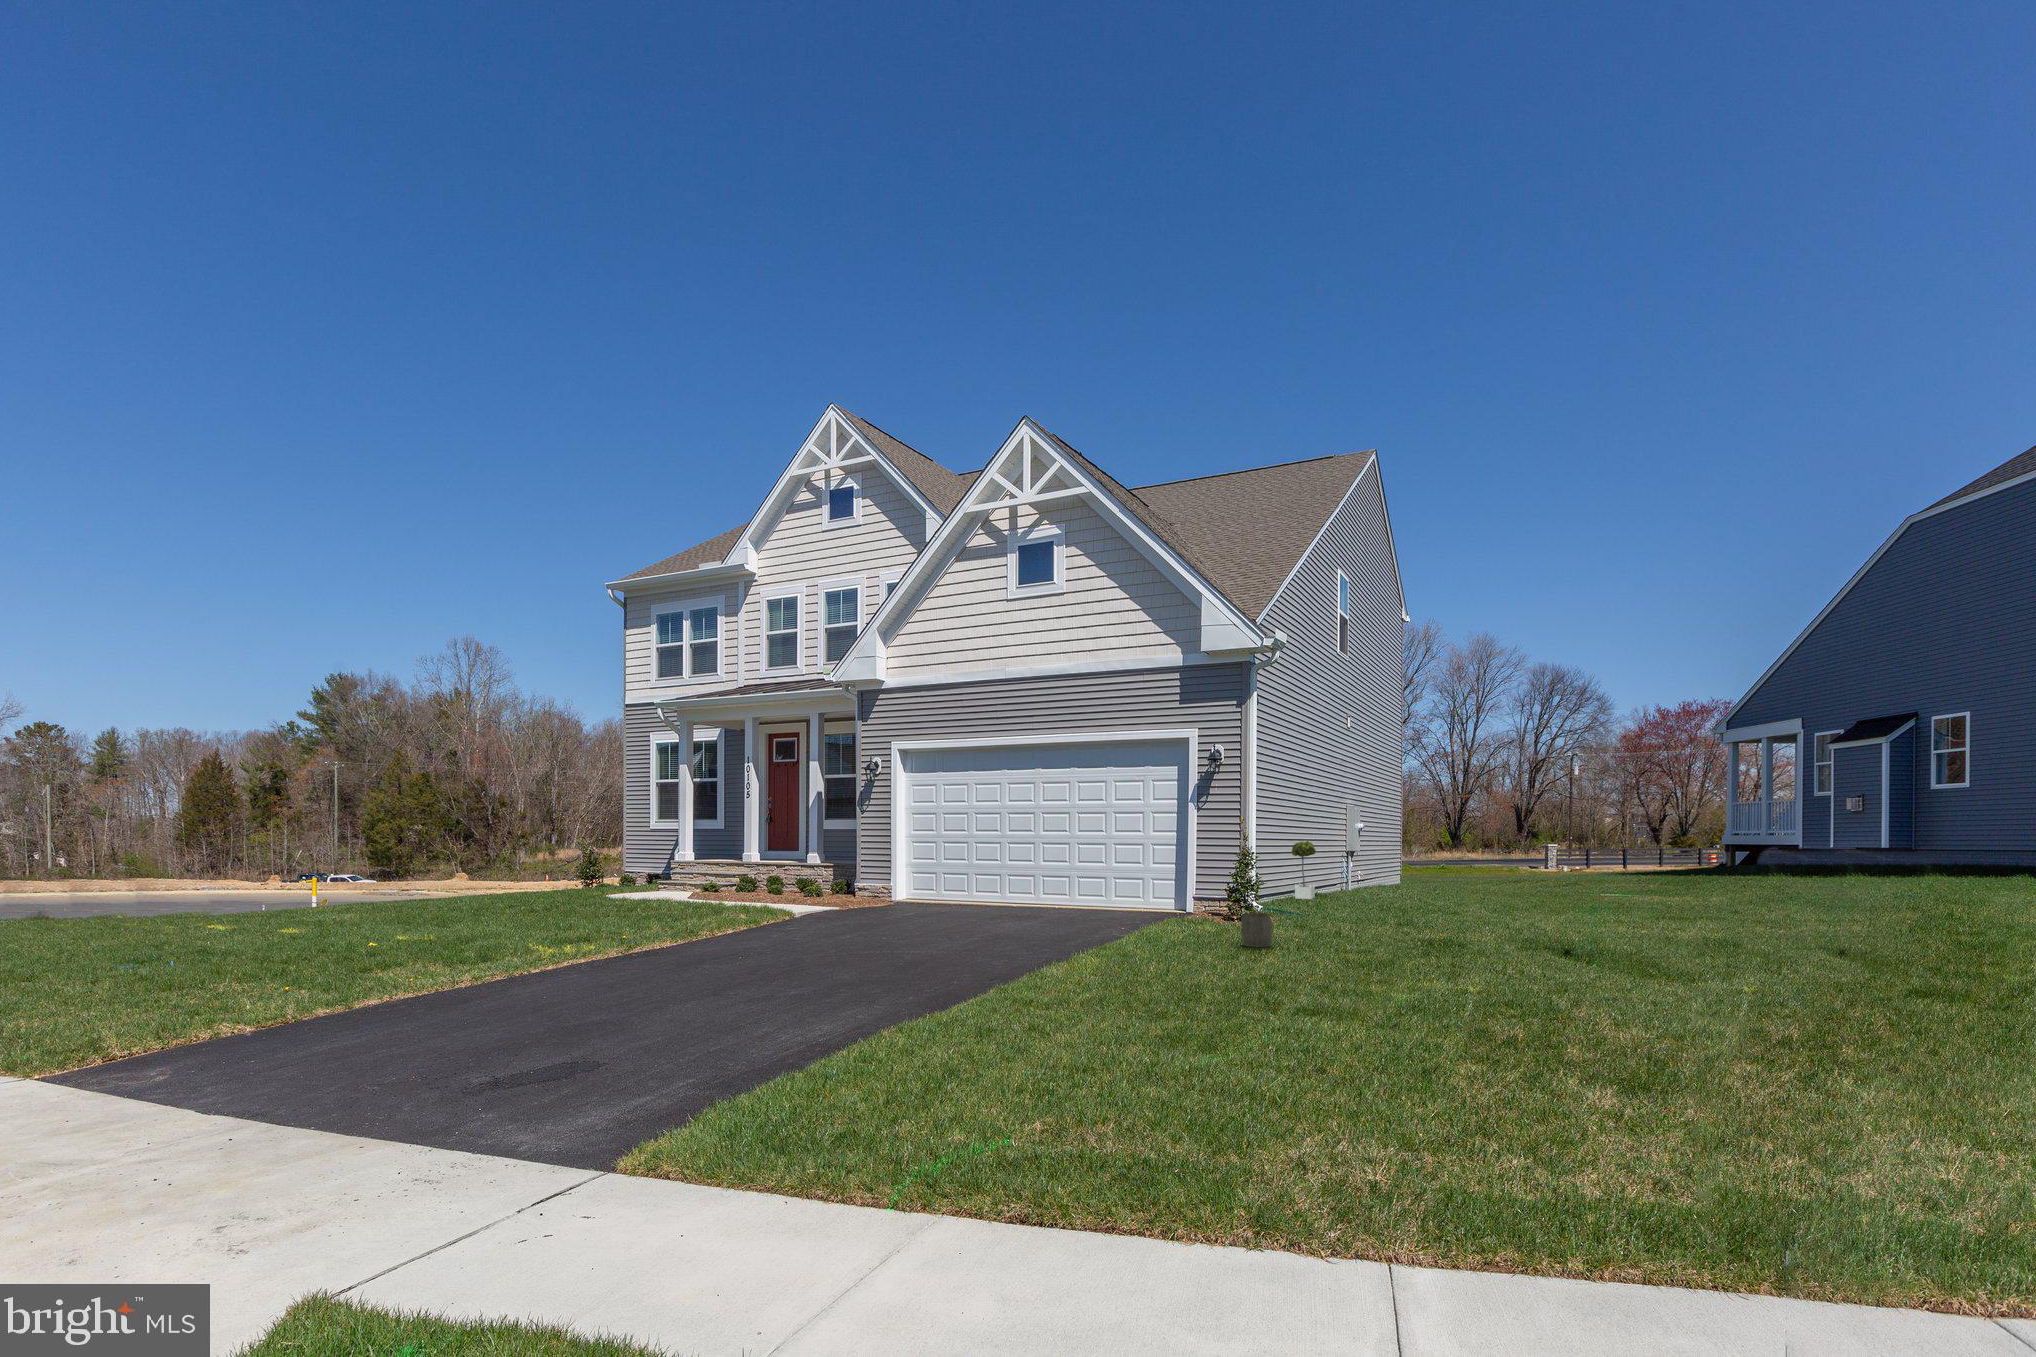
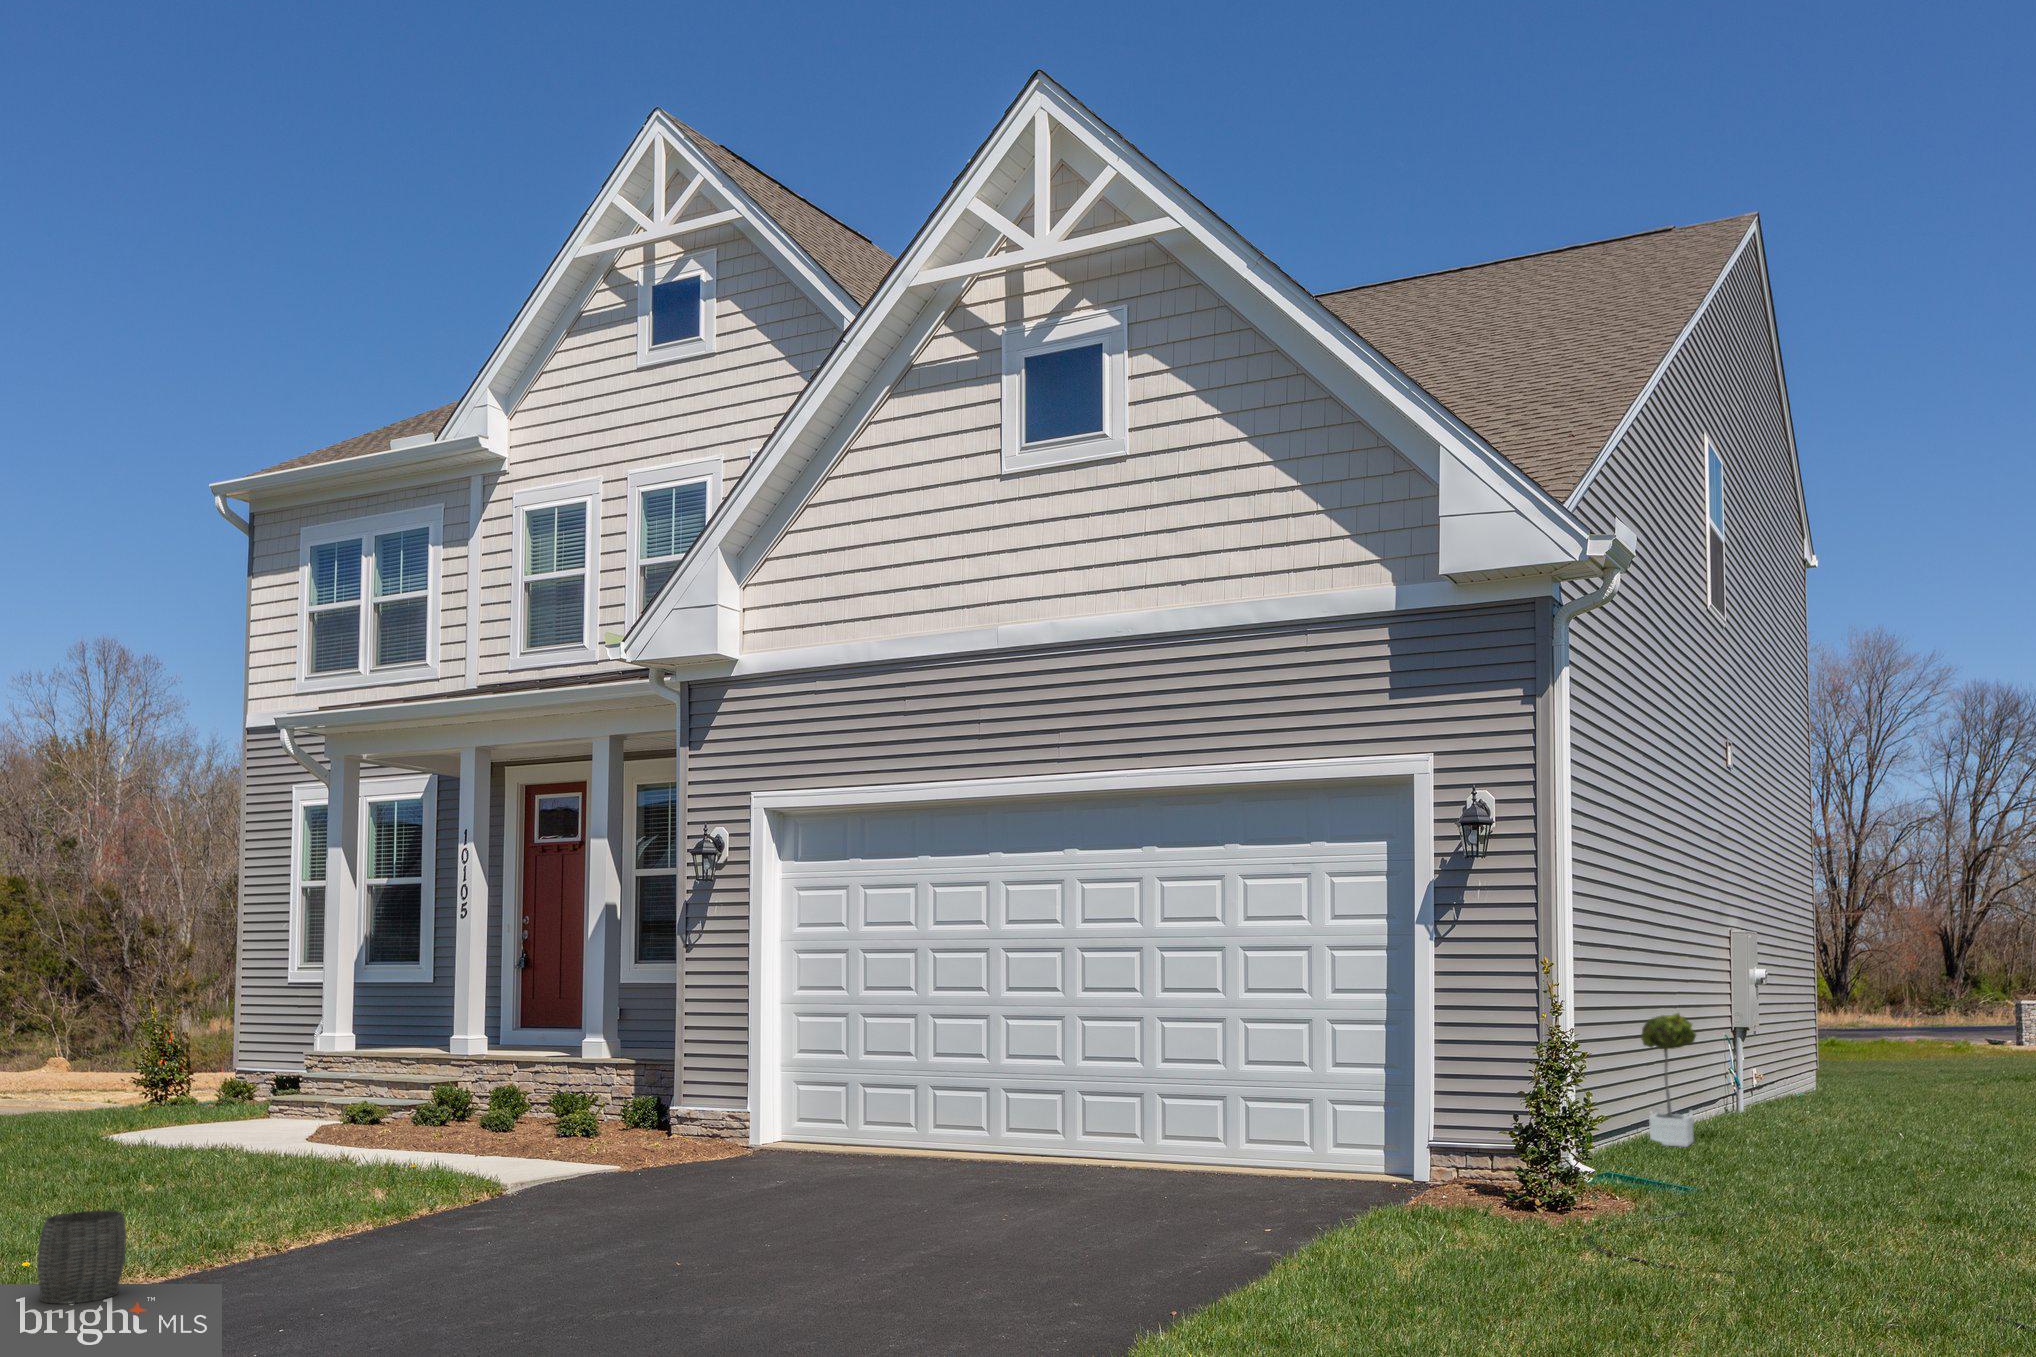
woven basket: present [1241,913,1273,947] -> present [37,1210,126,1304]

